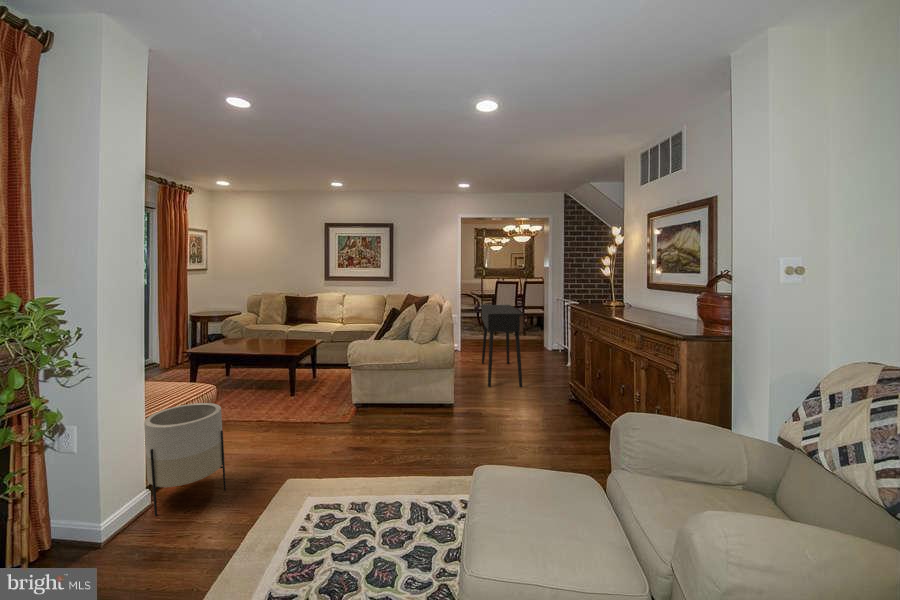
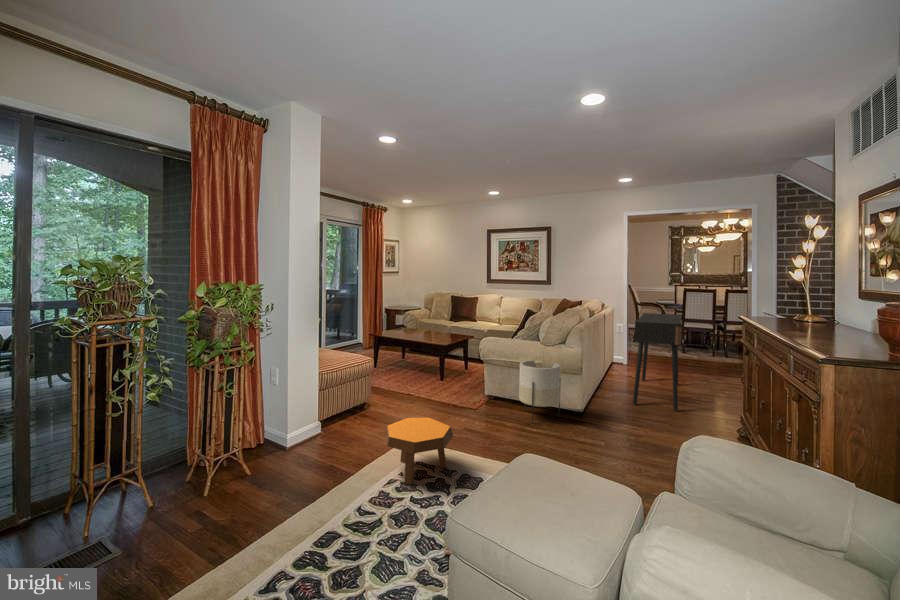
planter: present [144,403,226,516] -> present [519,360,561,423]
footstool: none [274,446,360,538] -> present [387,418,453,484]

